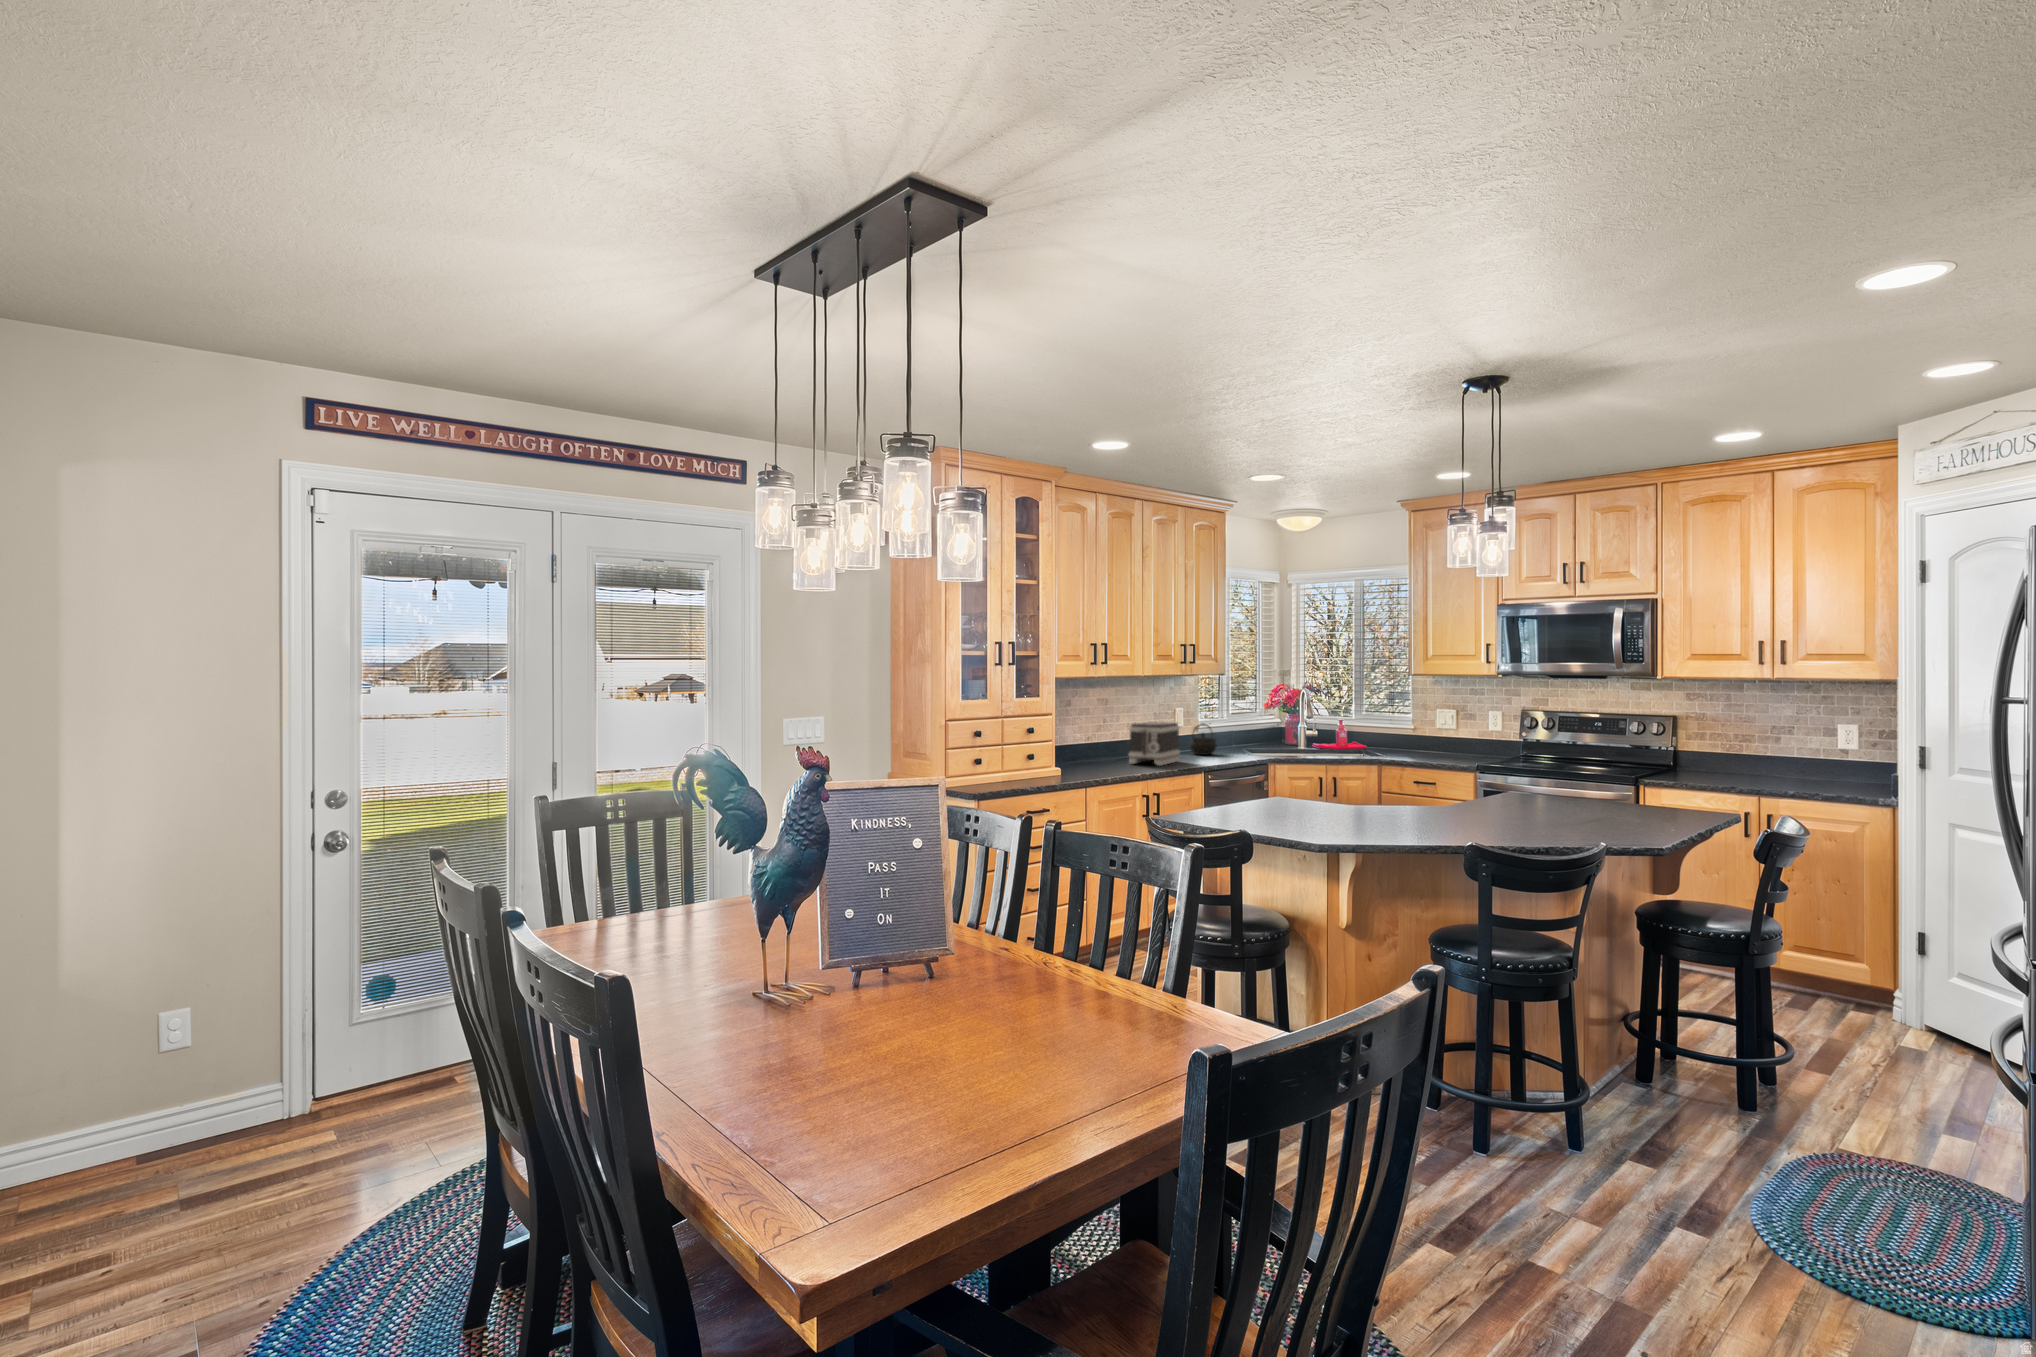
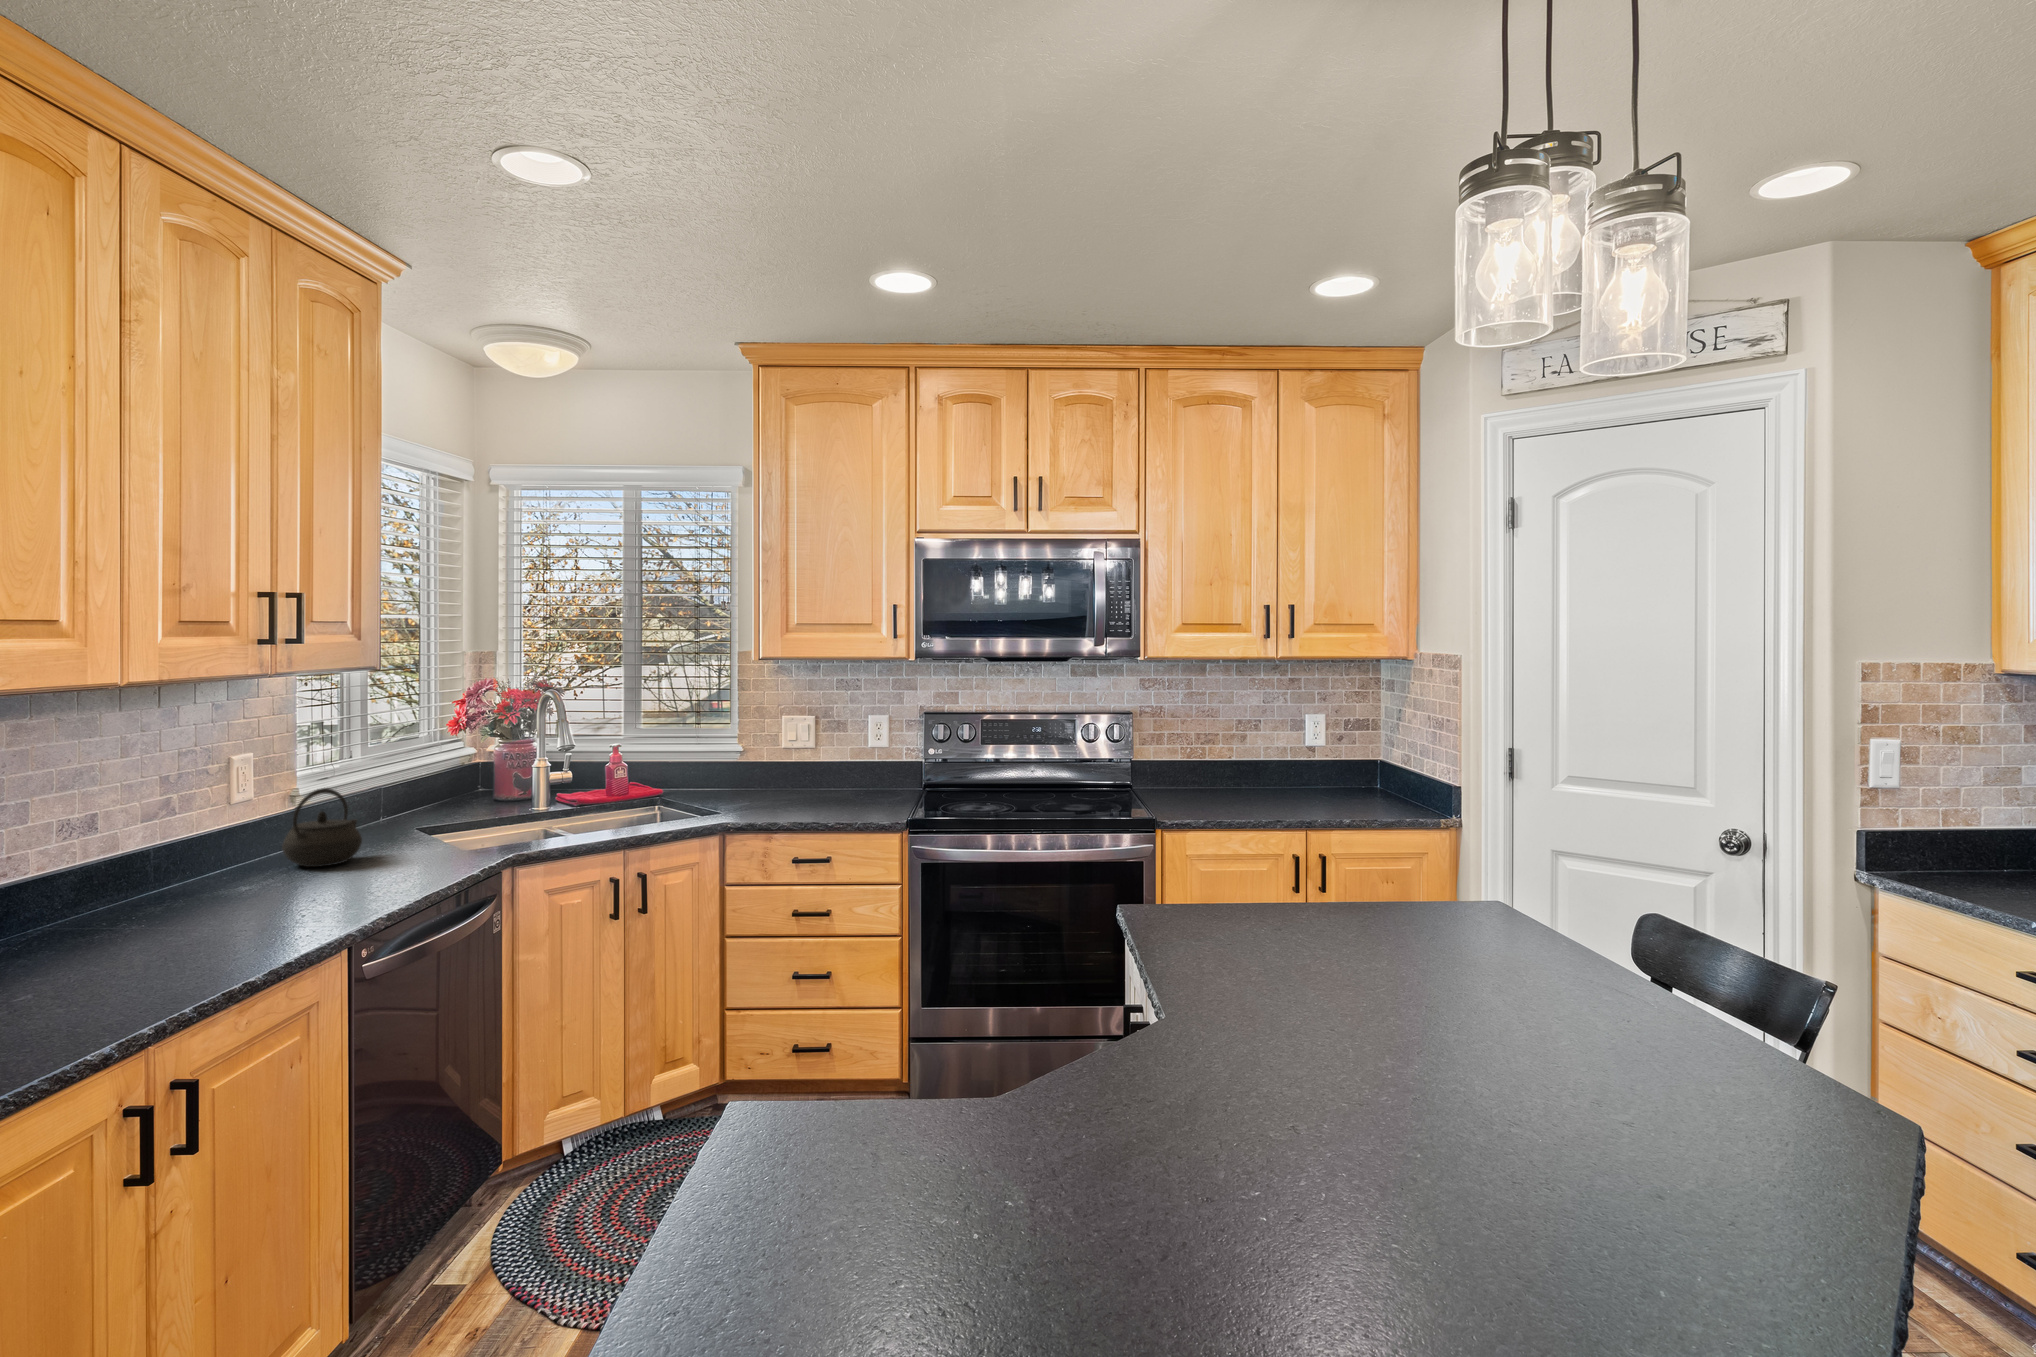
toaster: present [1129,722,1180,766] -> none [71,808,265,965]

